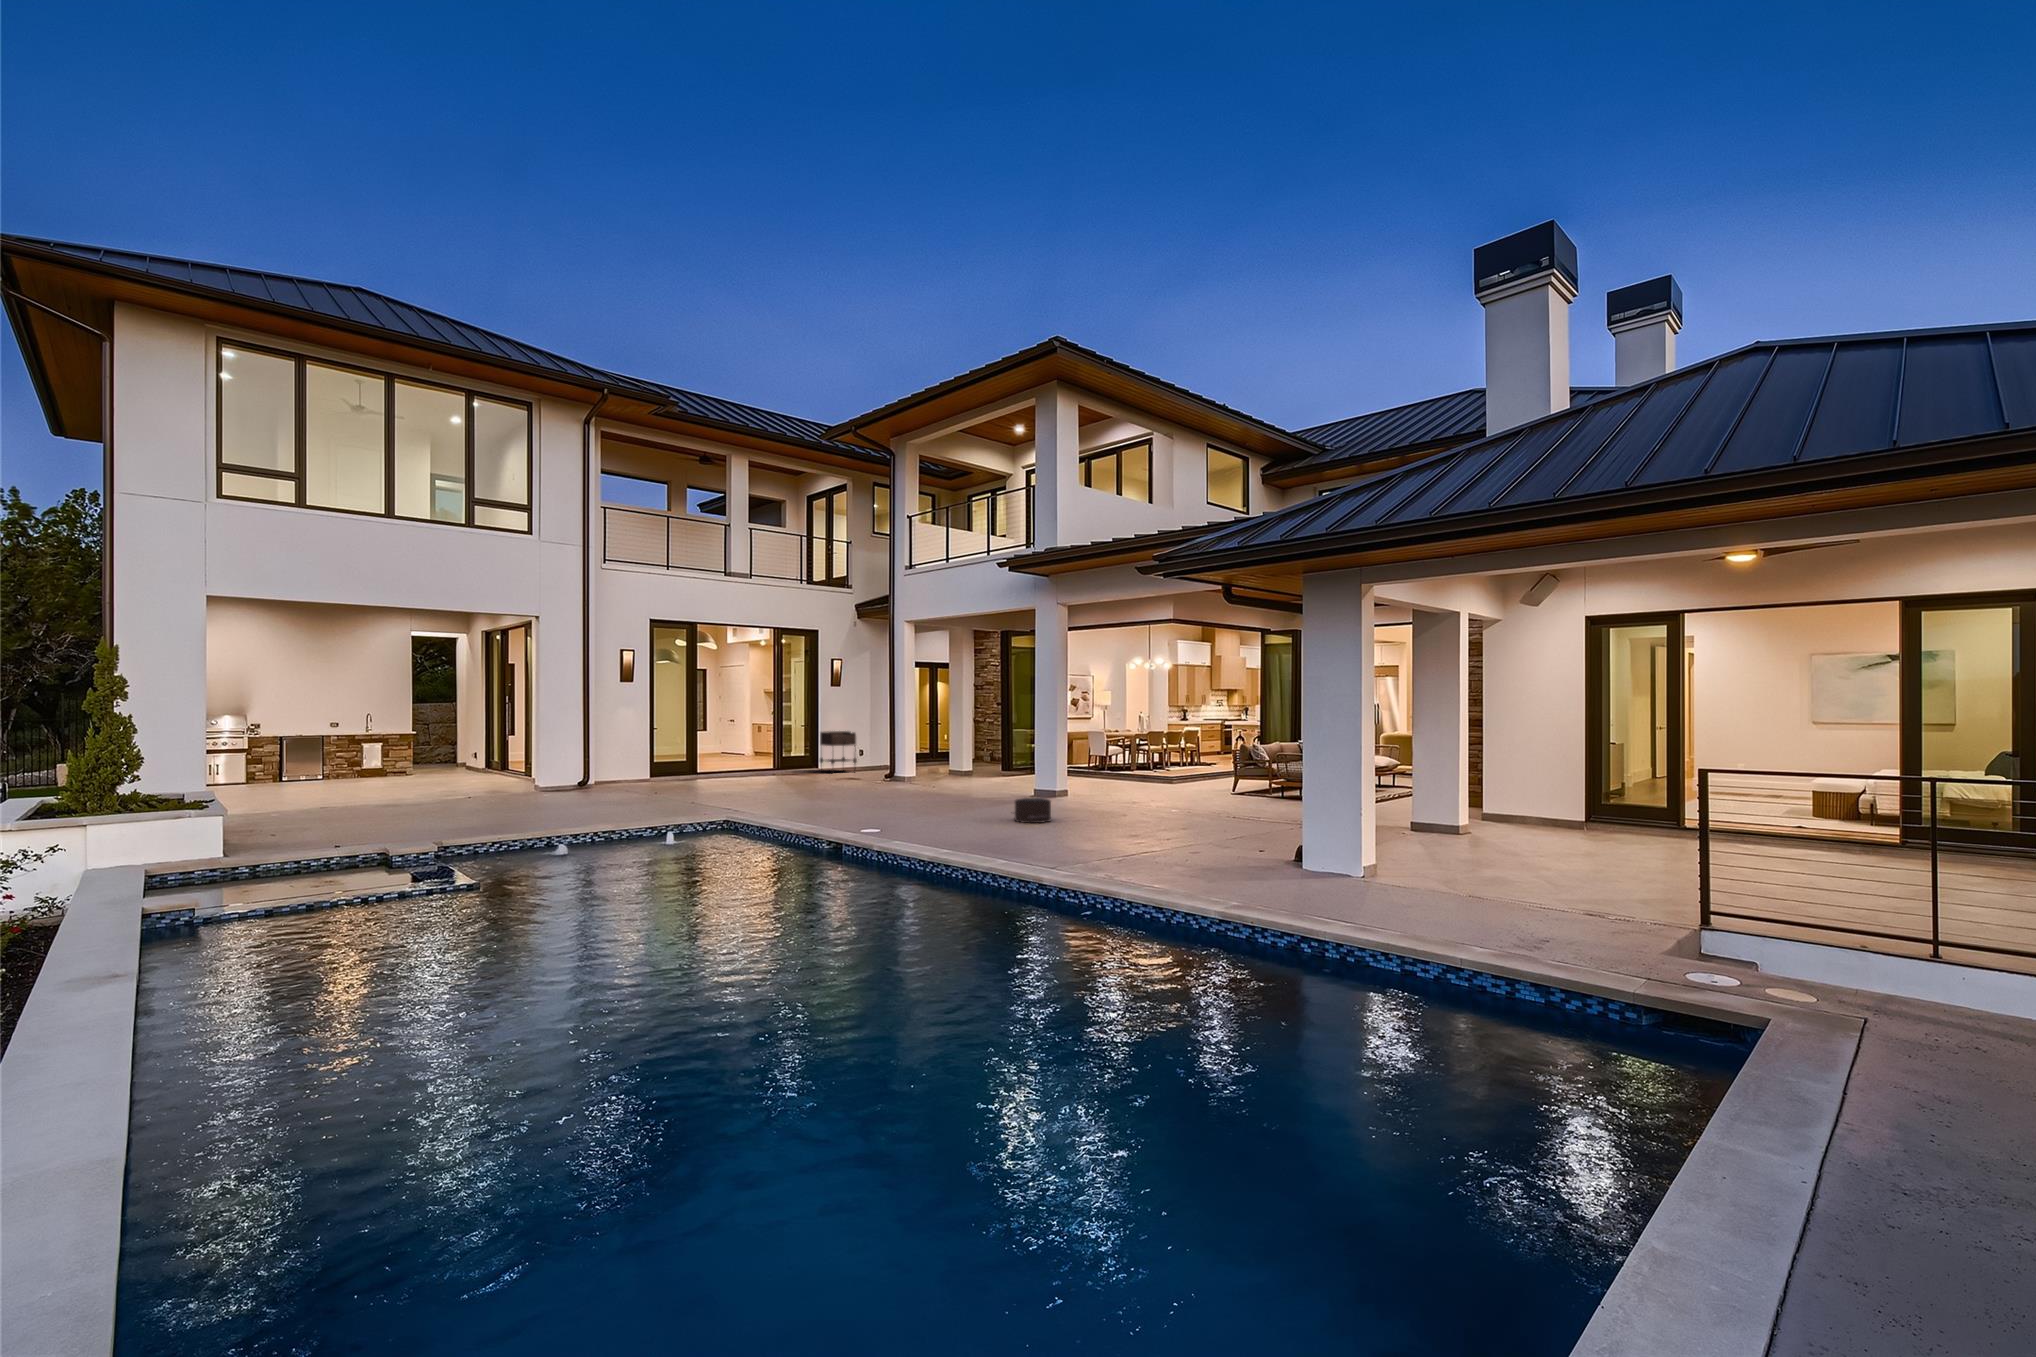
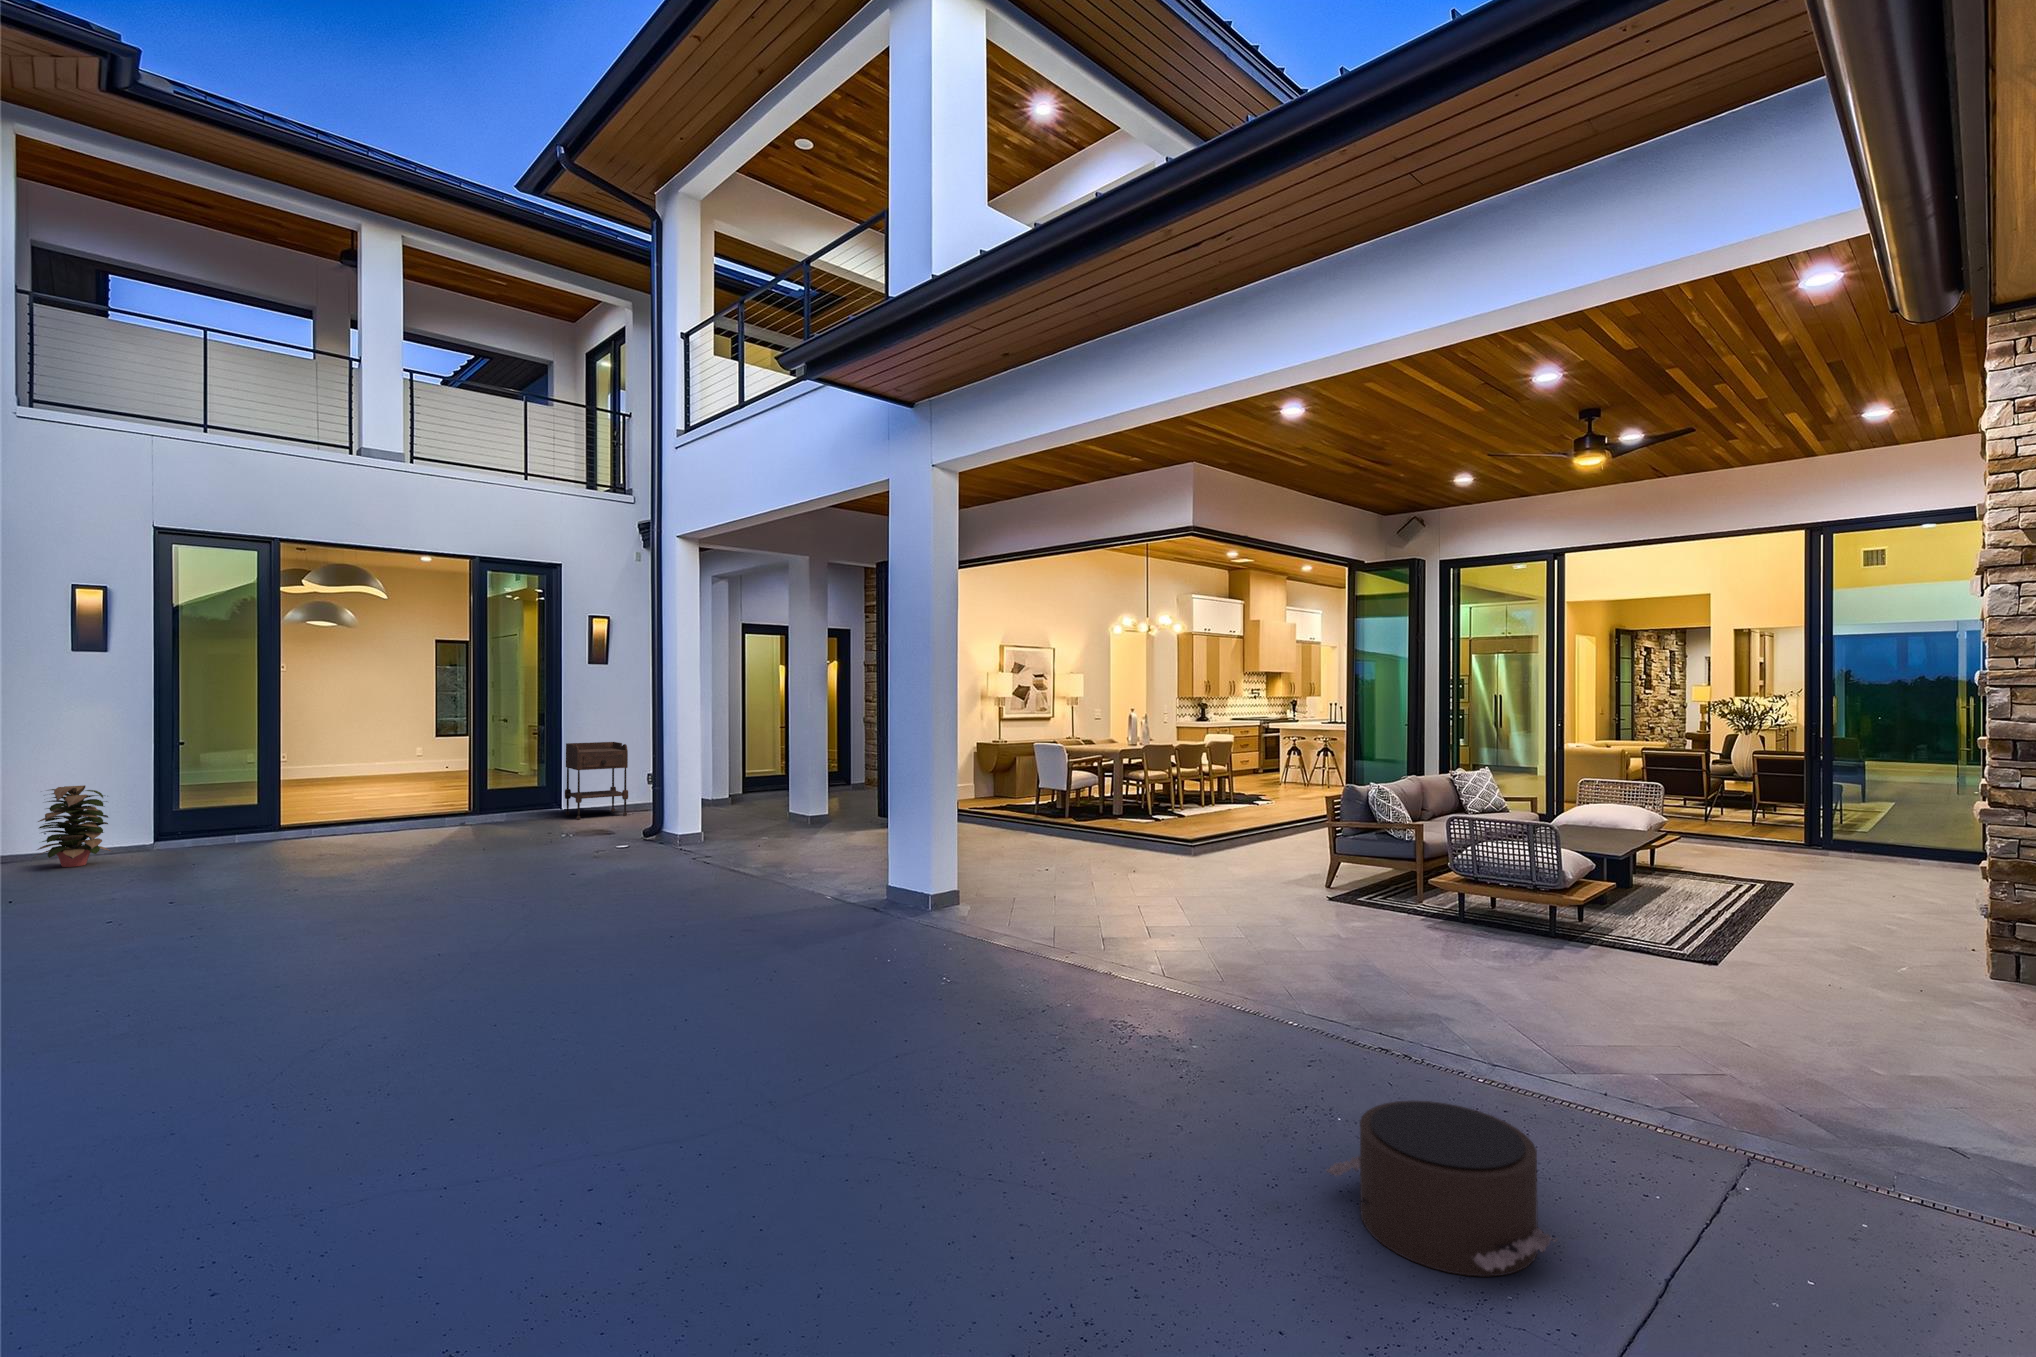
decorative plant: none [616,748,645,787] -> present [33,785,111,867]
pouf: present [1011,798,1051,823] -> present [1327,1101,1557,1277]

